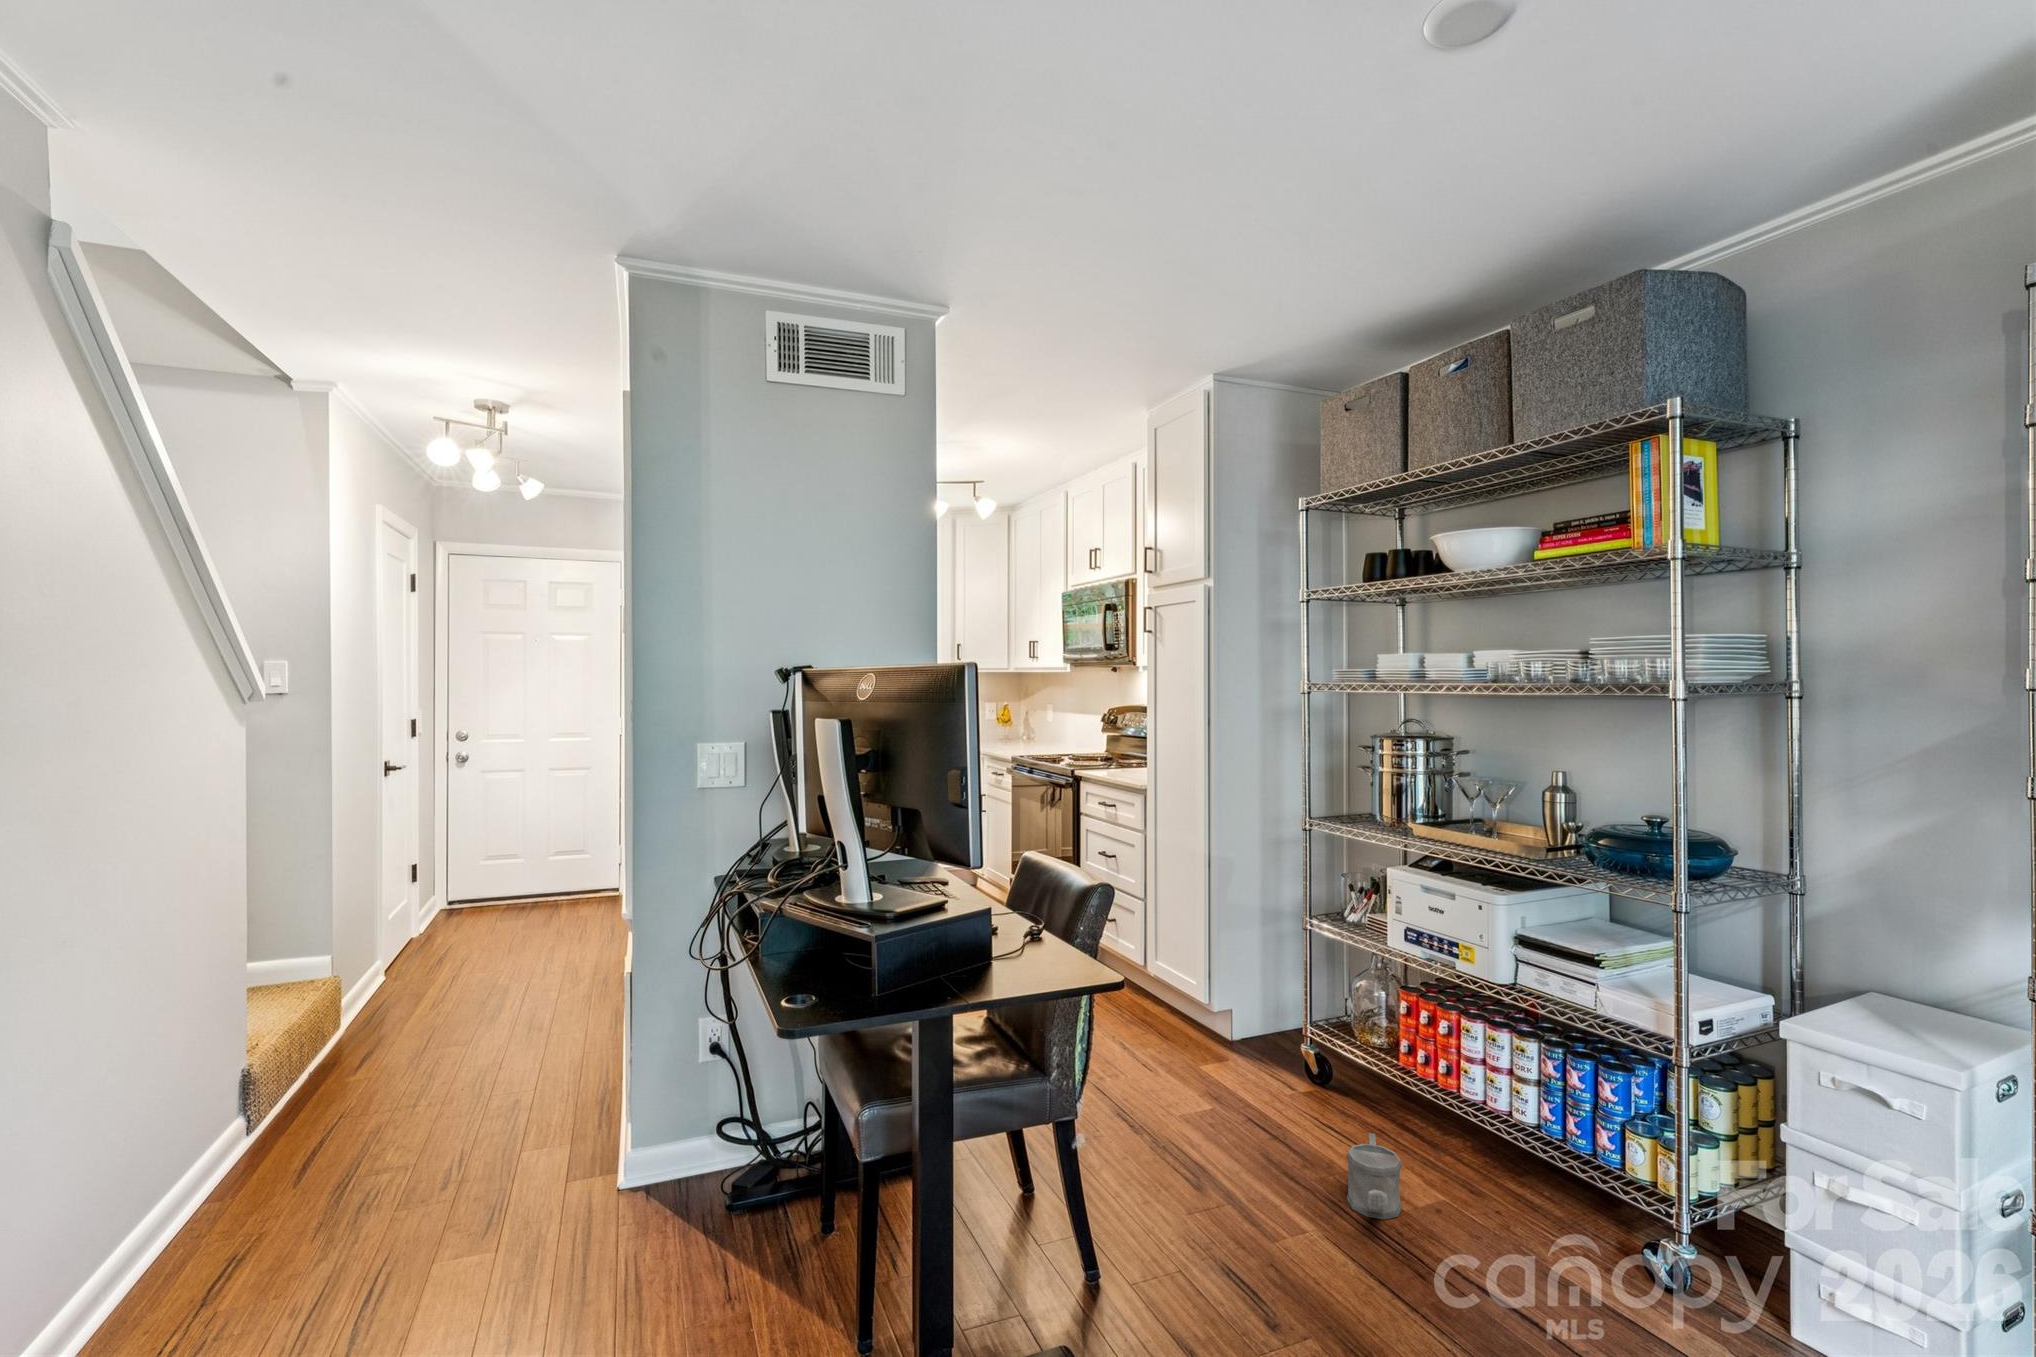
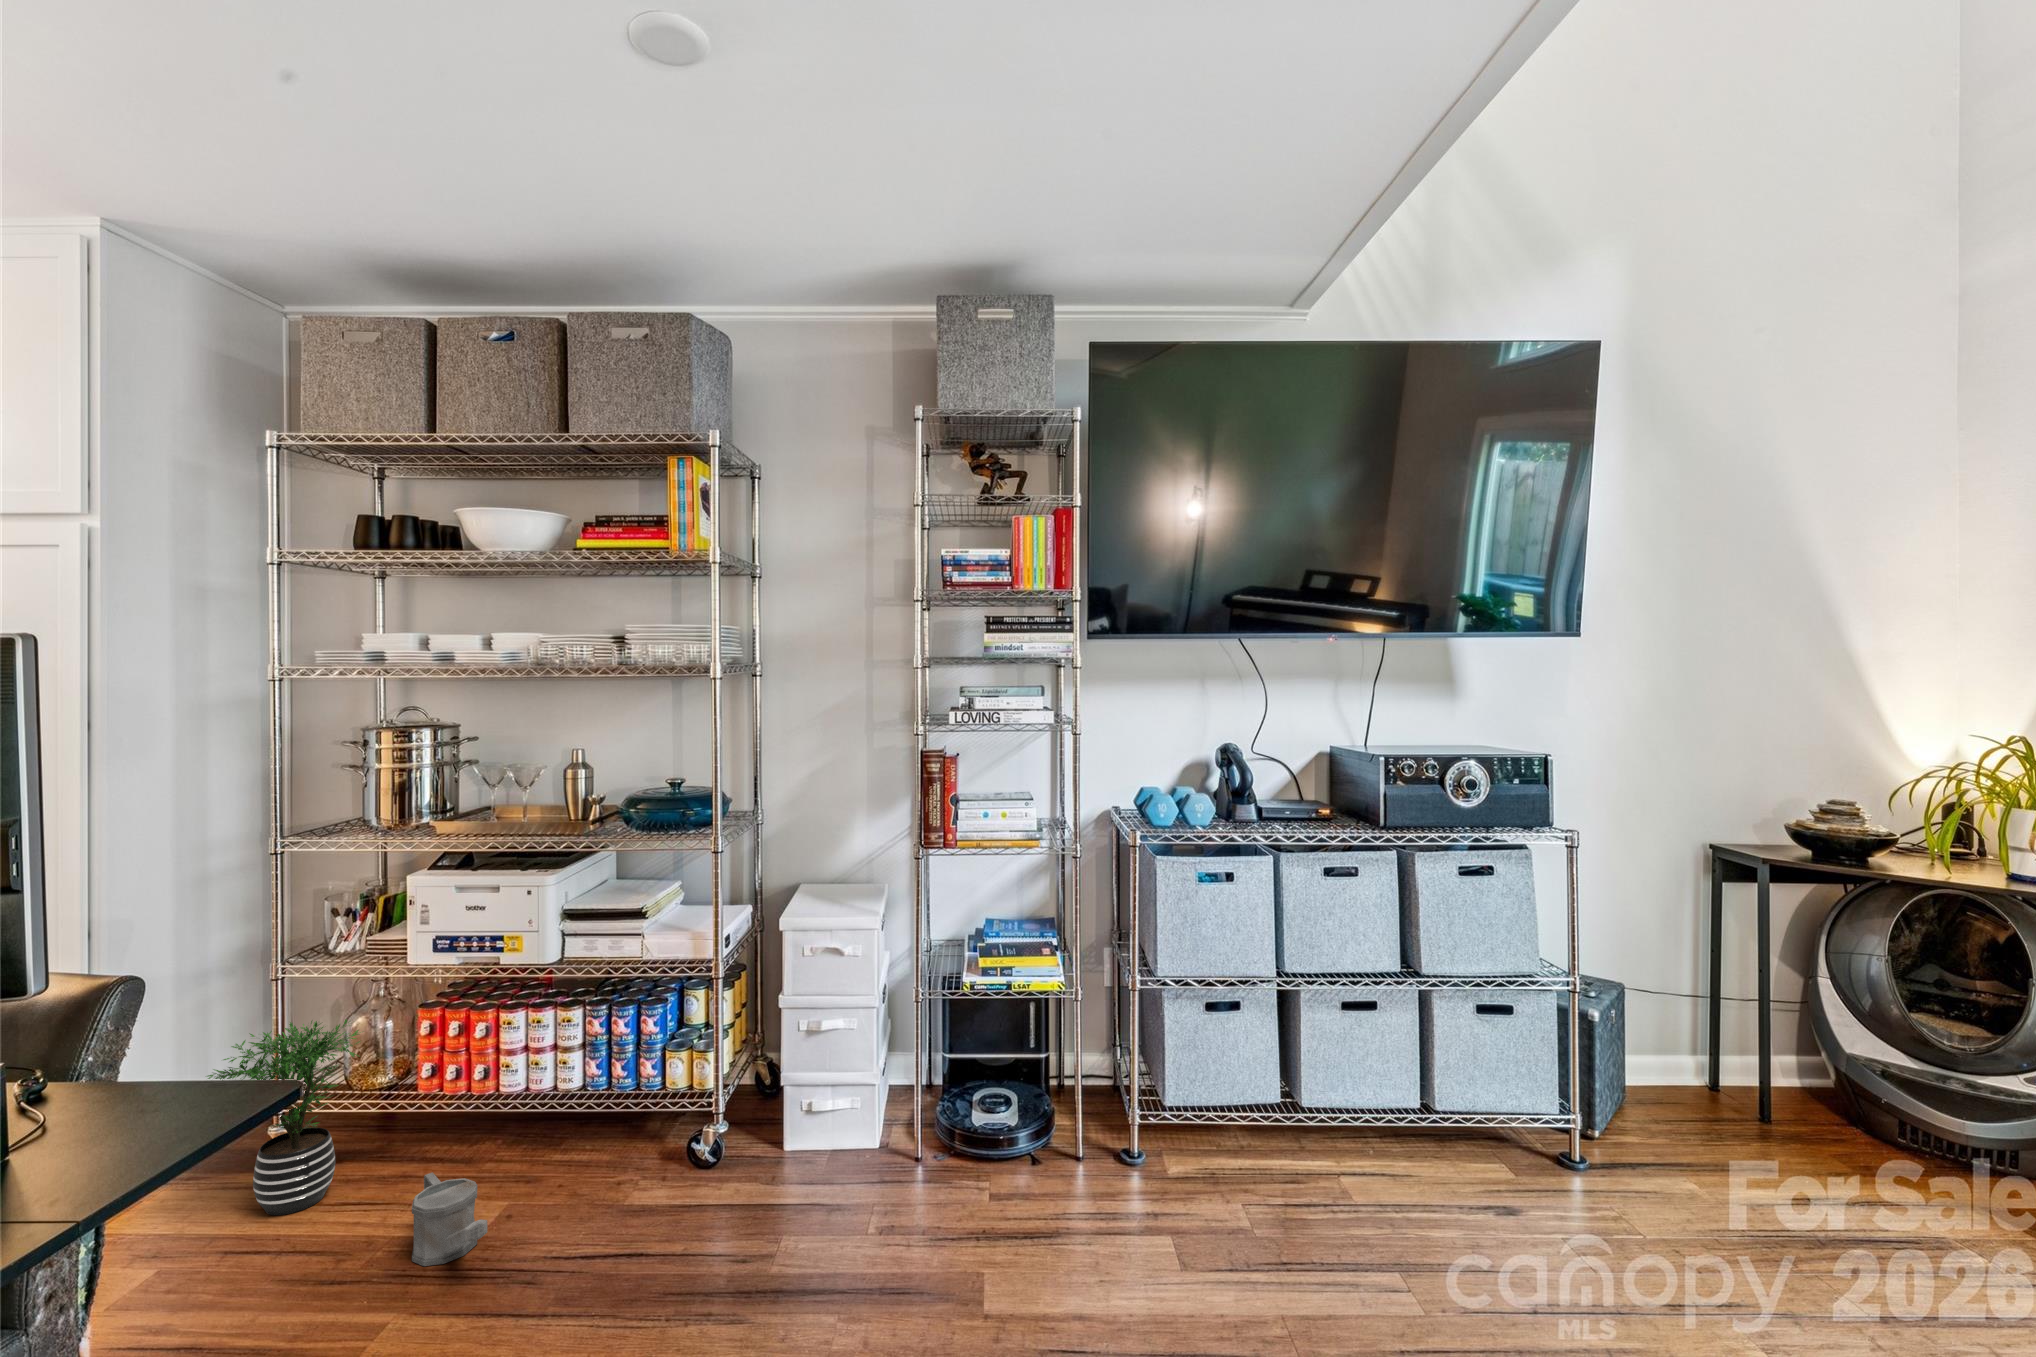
potted plant: none [1245,965,1350,1119] -> present [207,1019,361,1215]

